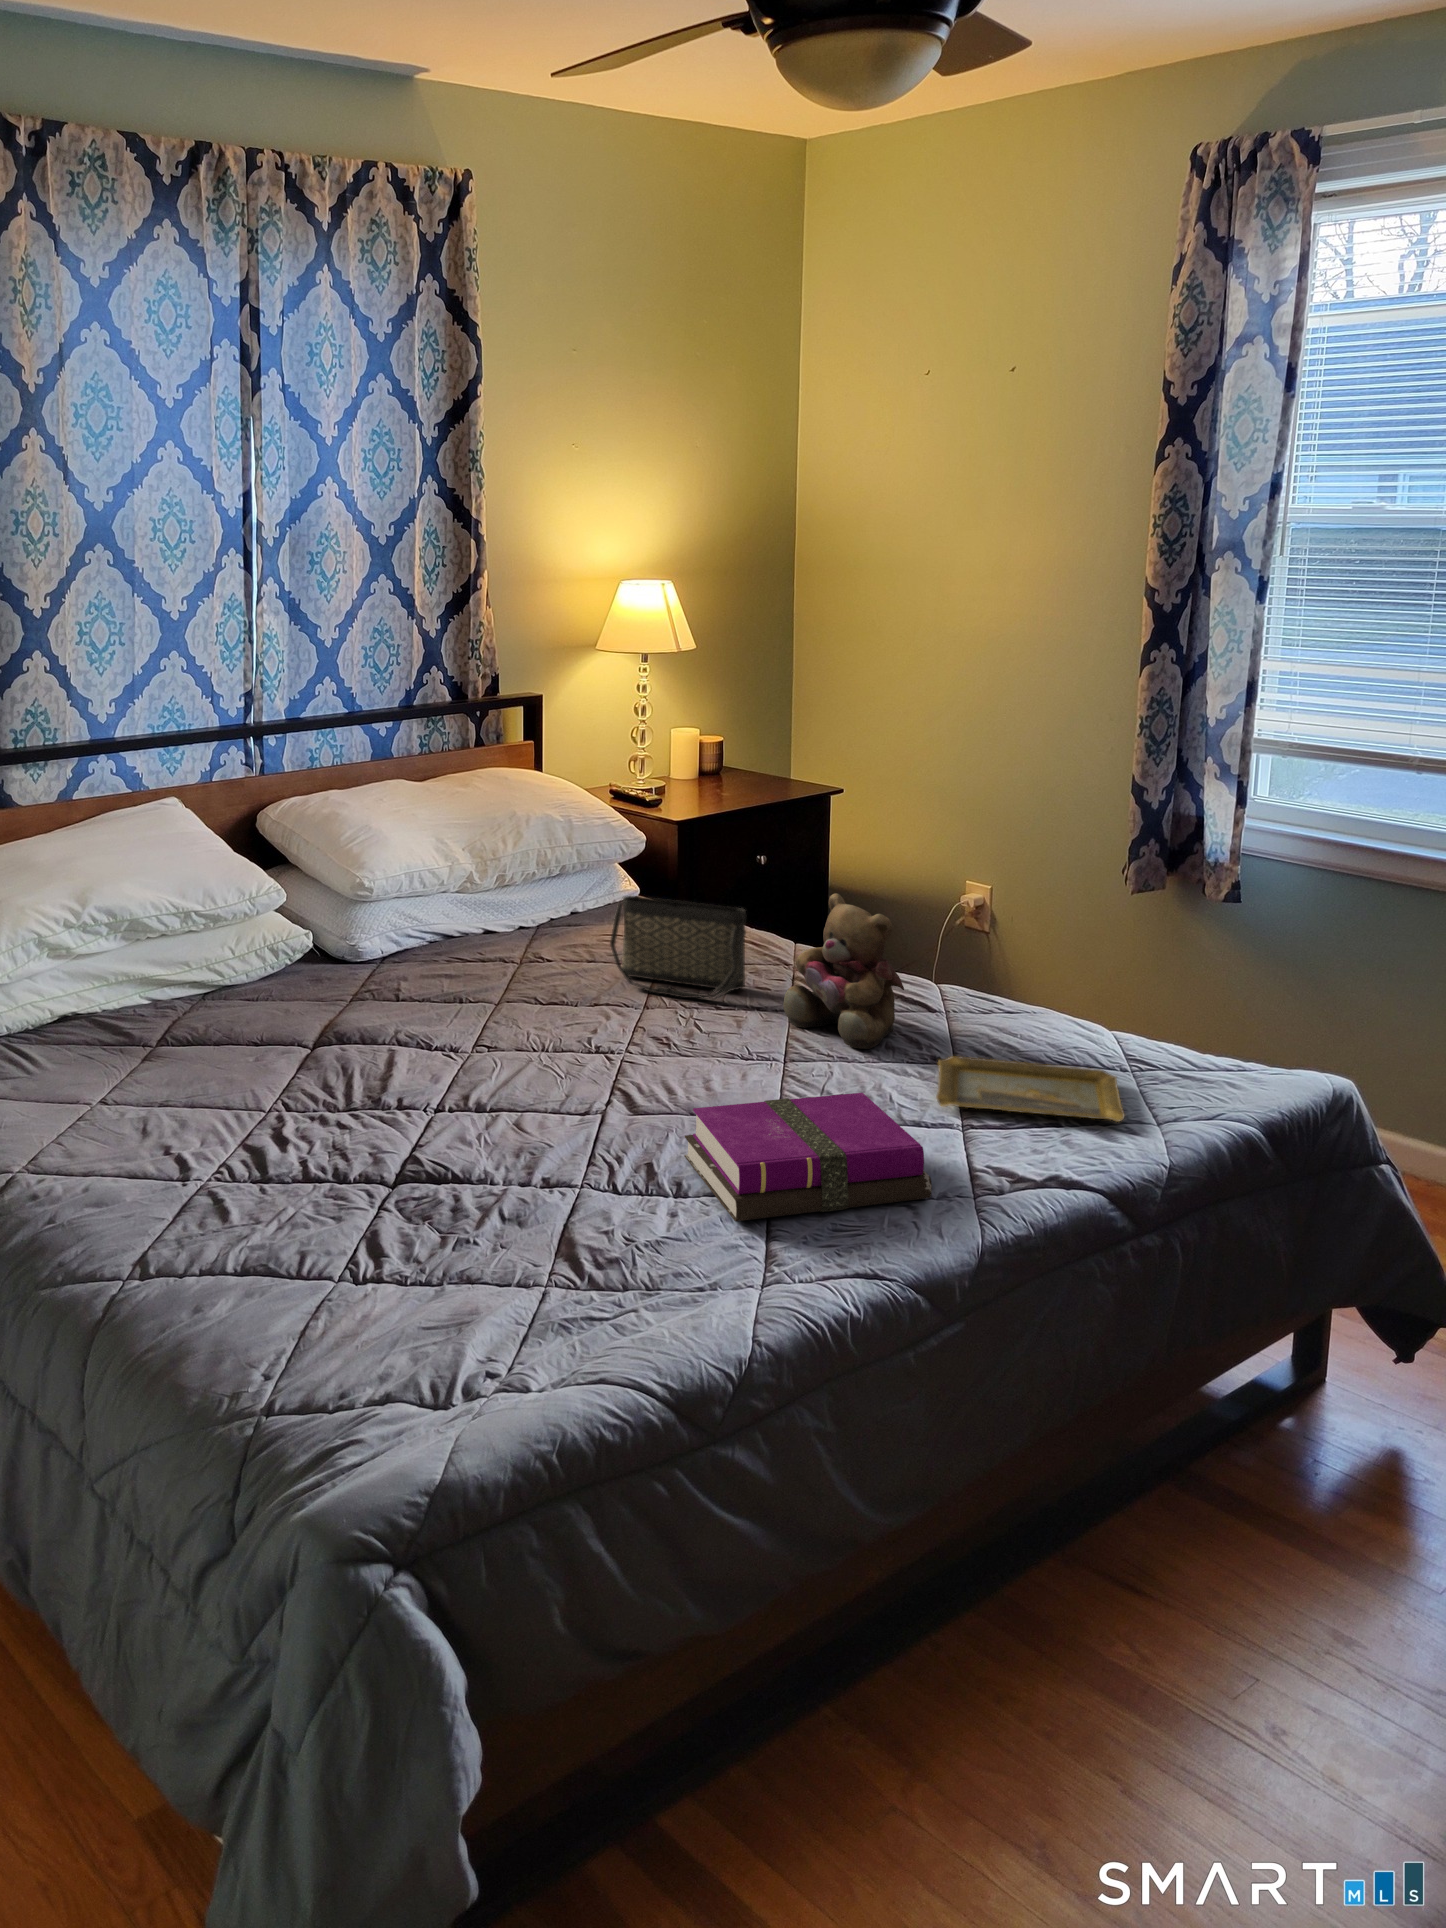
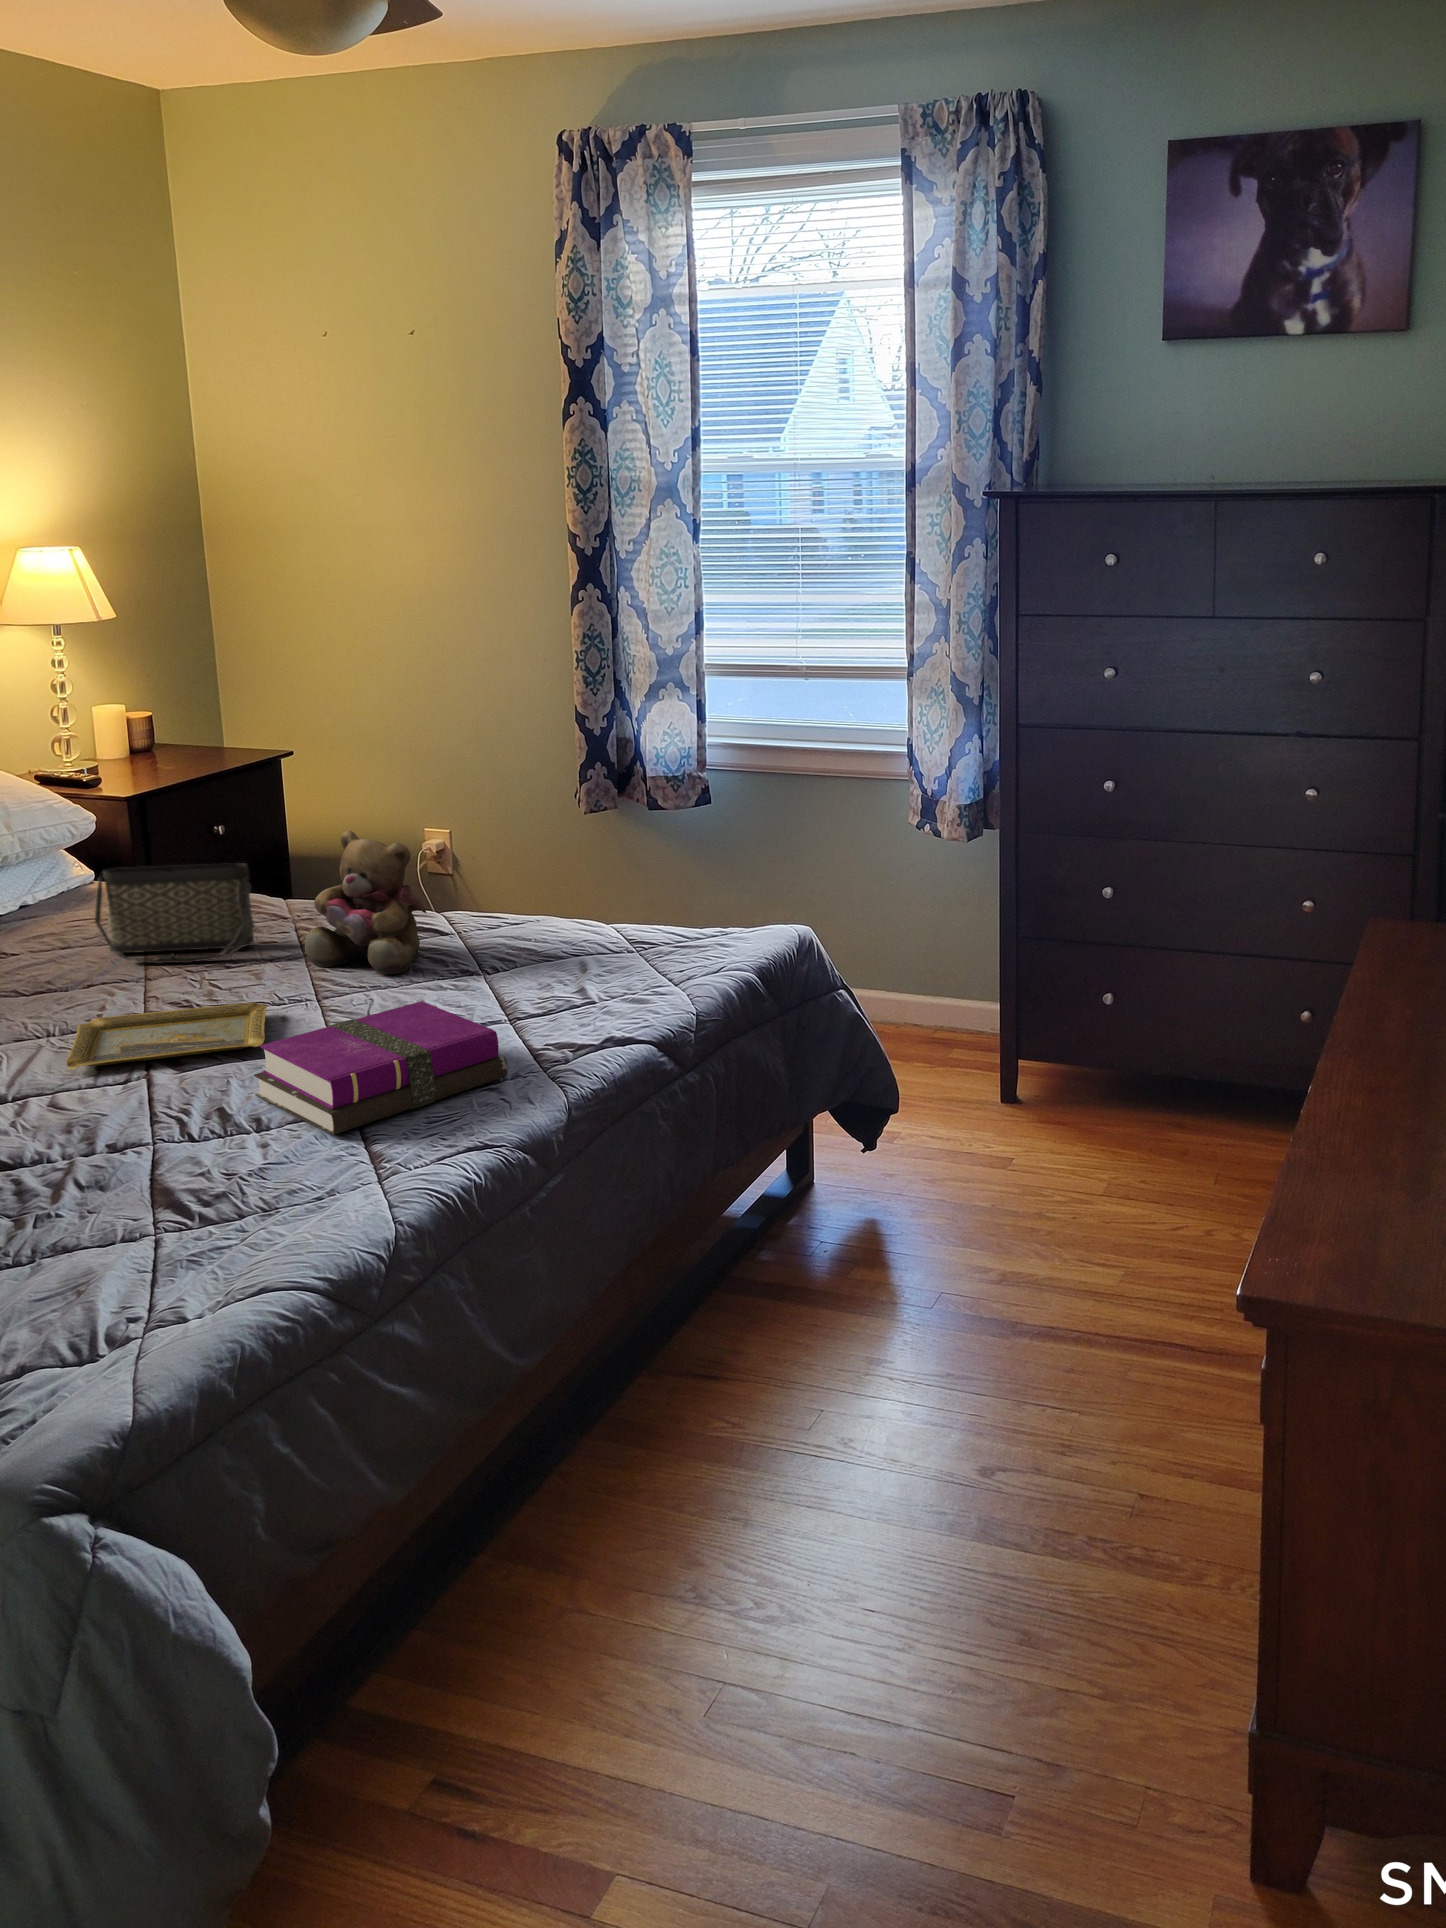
tray: present [936,1056,1124,1122] -> present [66,1002,267,1069]

